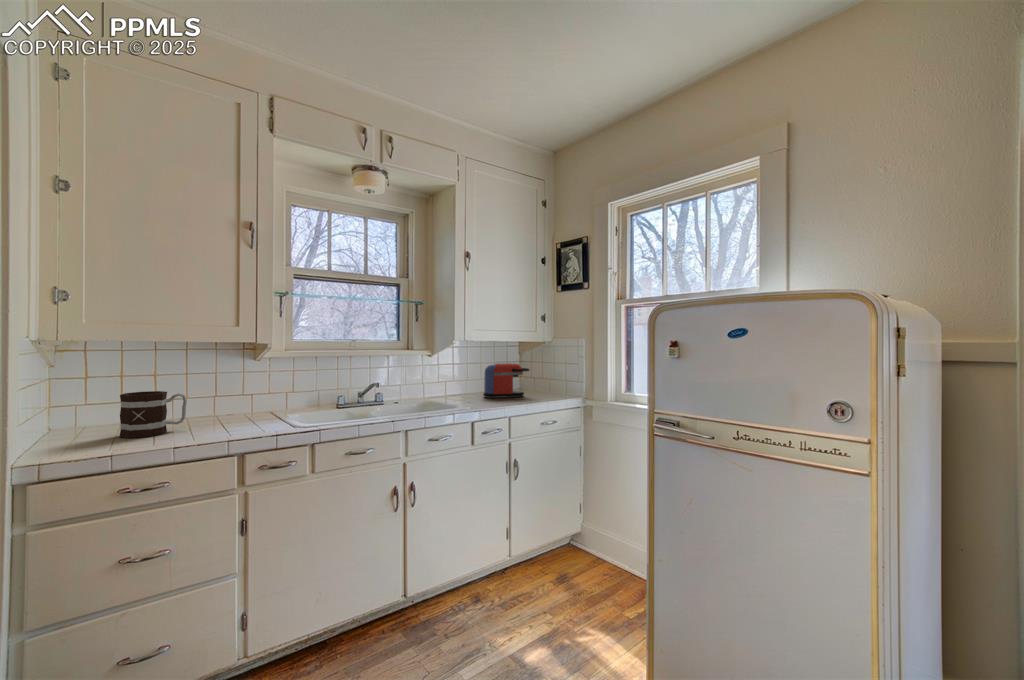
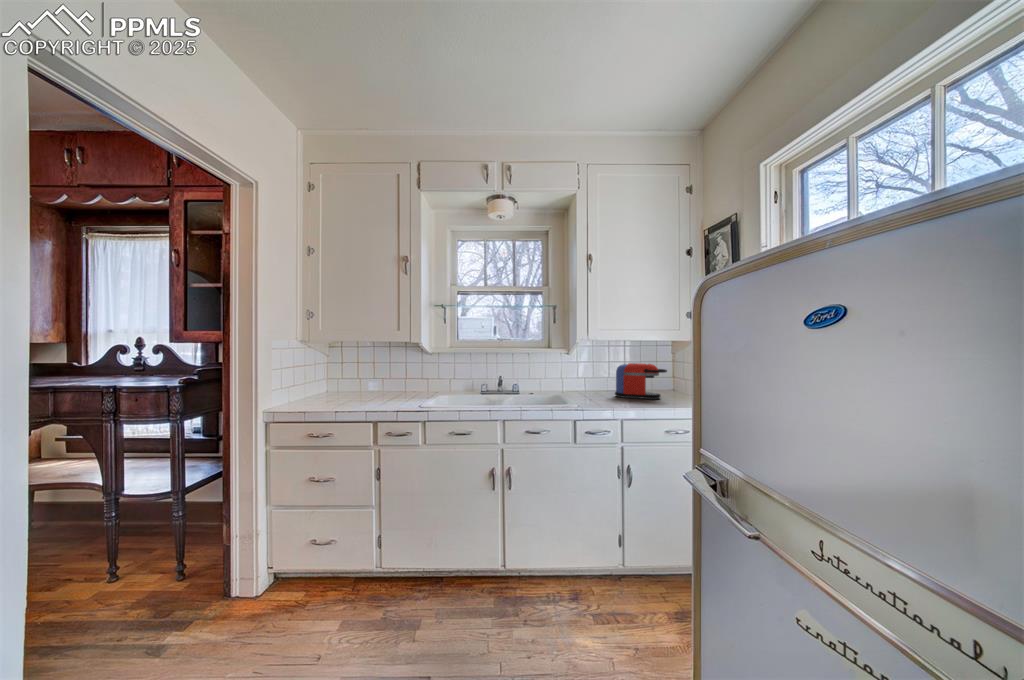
mug: present [120,391,187,438] -> none [333,372,370,402]

